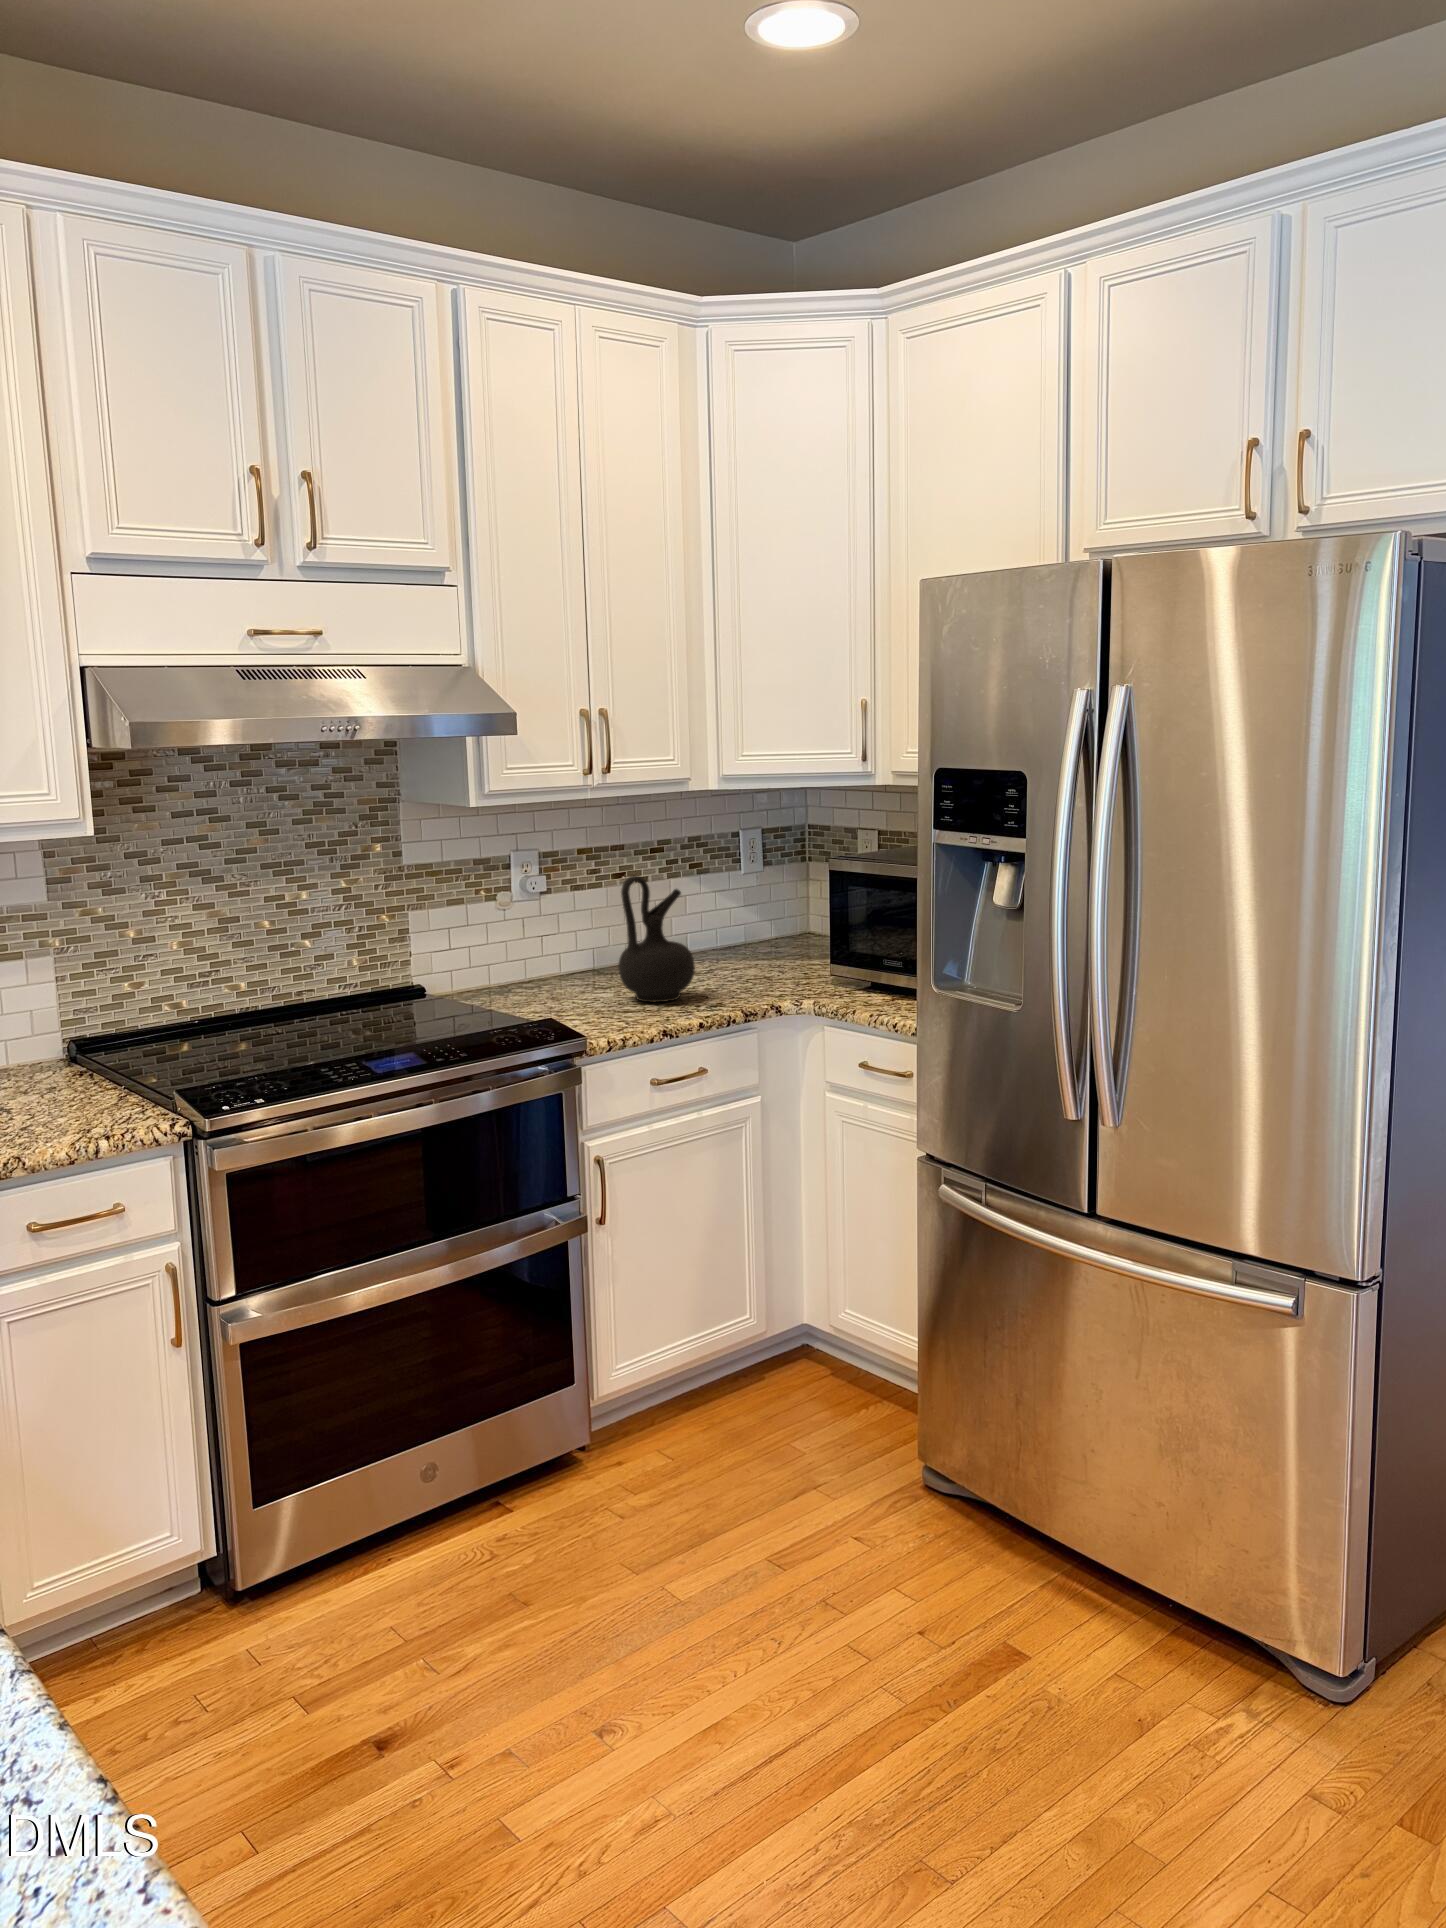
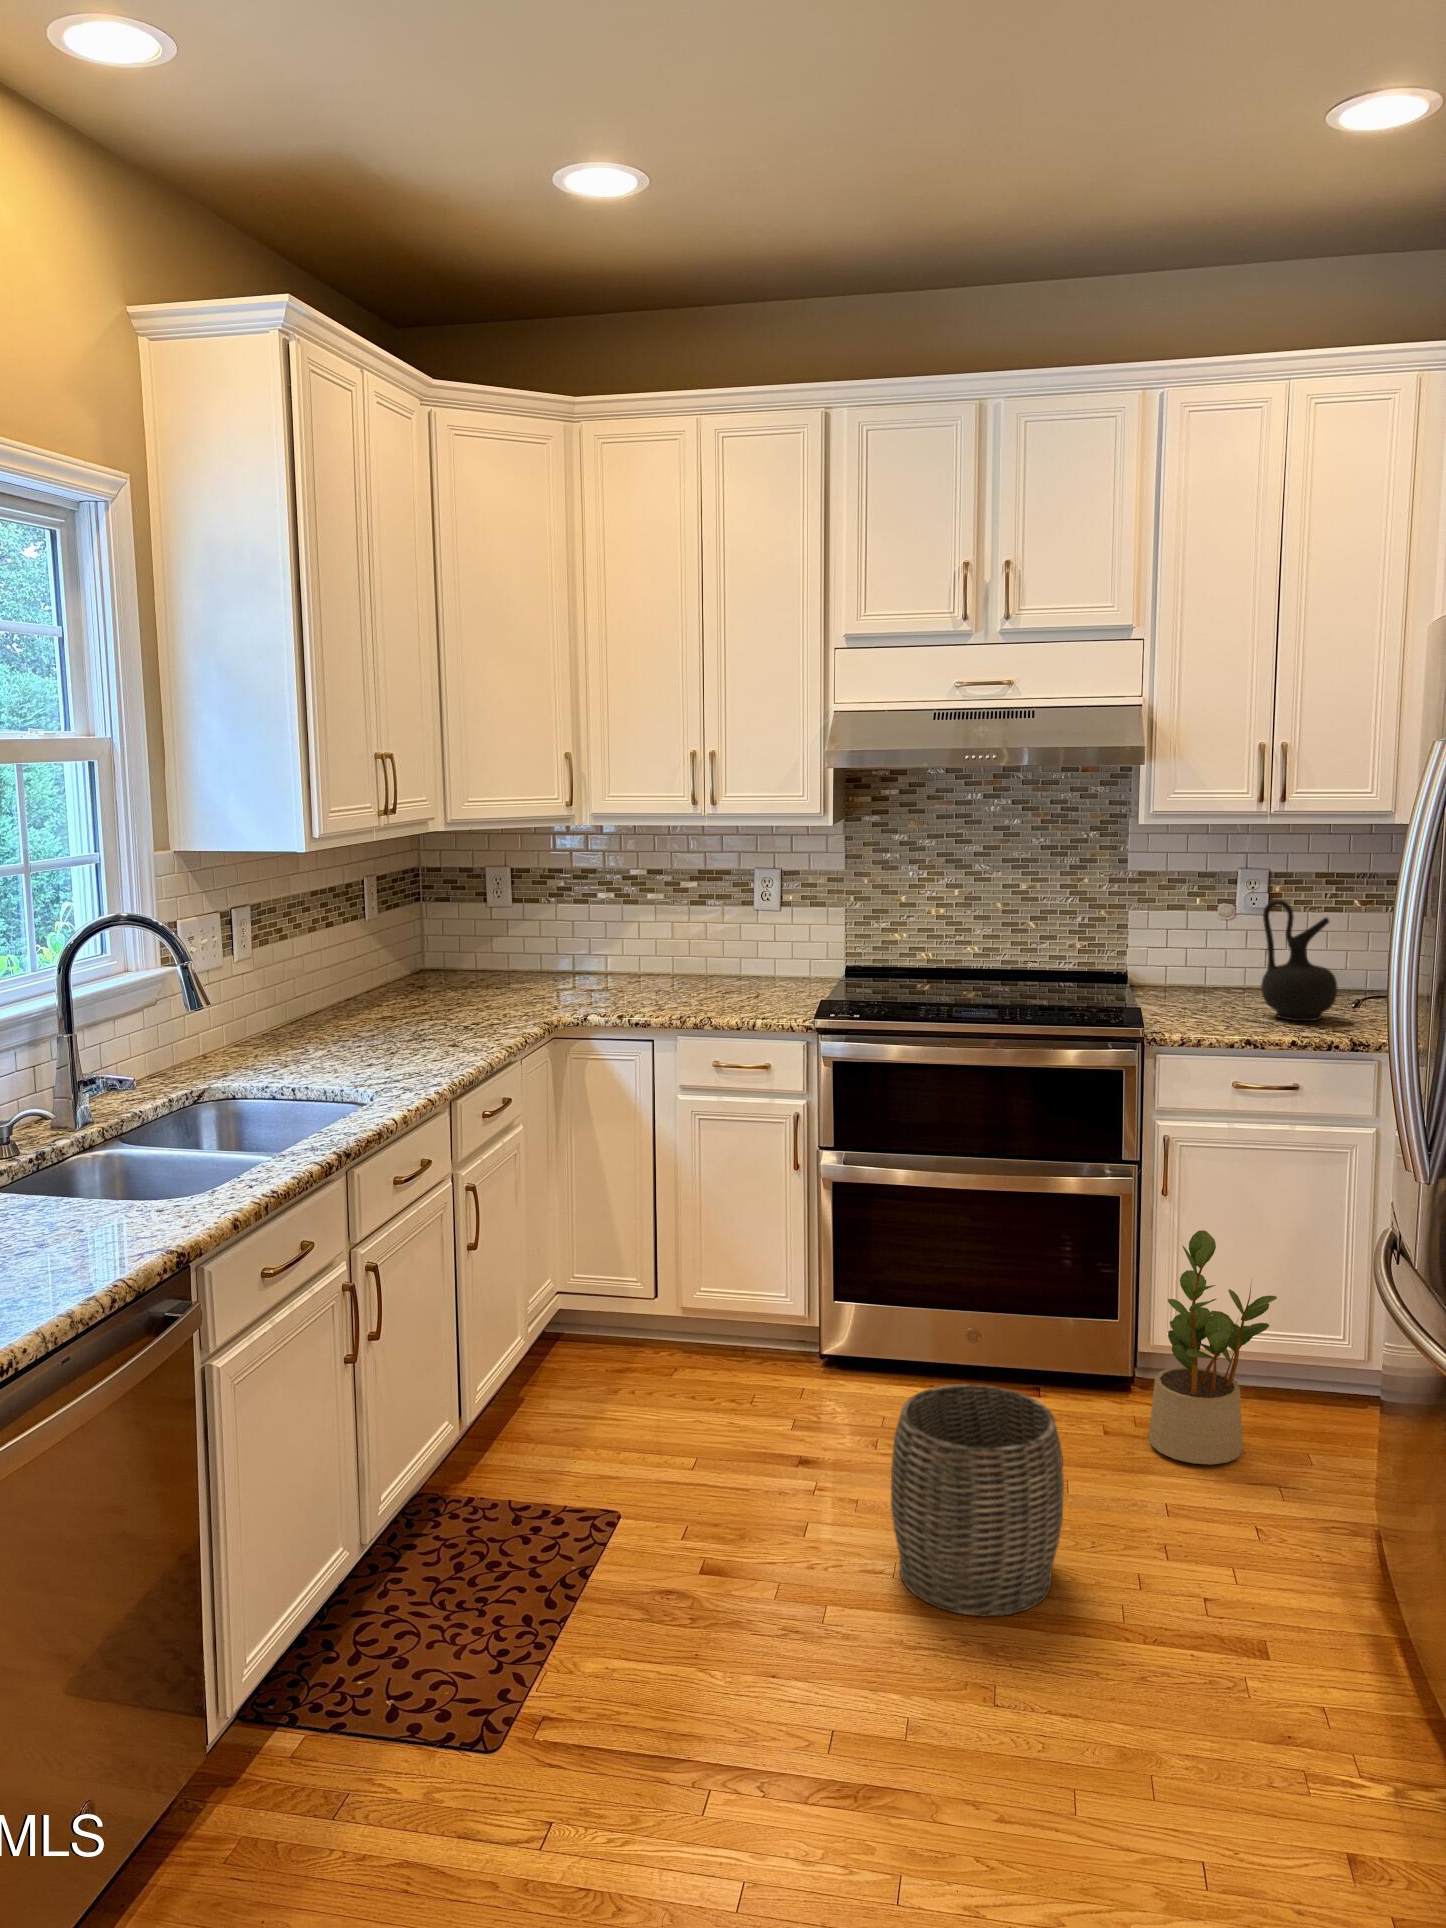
potted plant: none [652,1247,760,1506] -> present [1148,1230,1277,1464]
woven basket: none [638,1507,853,1824] -> present [891,1384,1064,1616]

